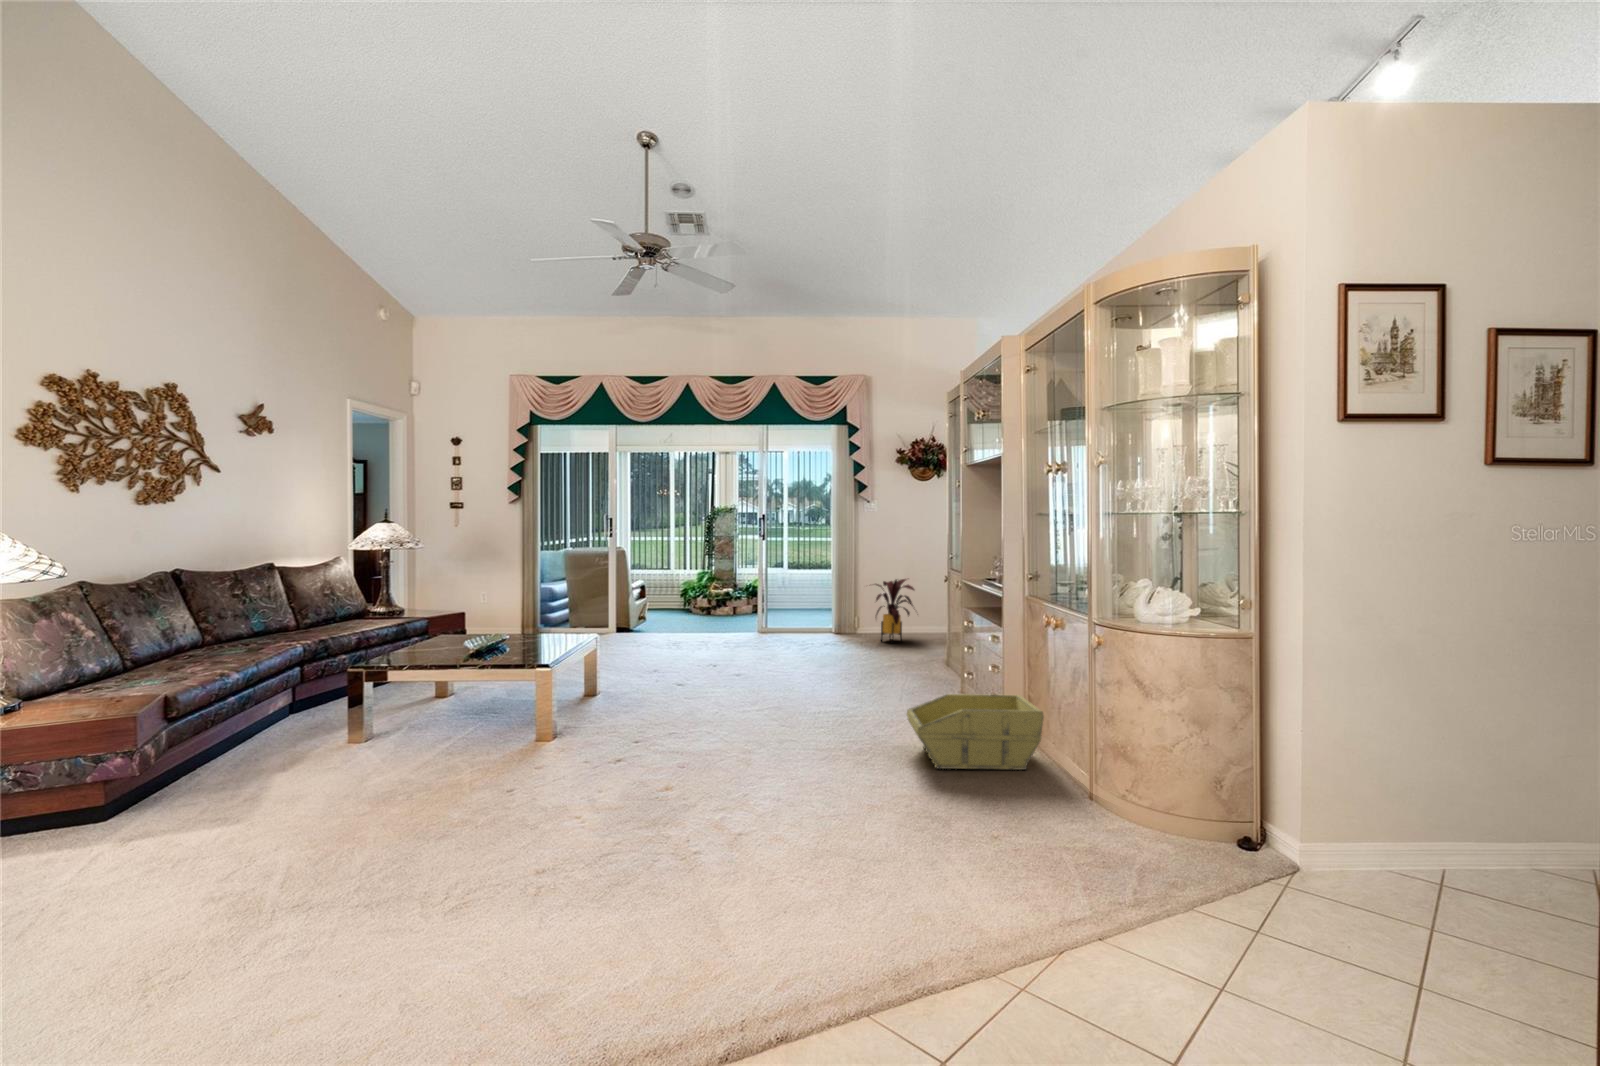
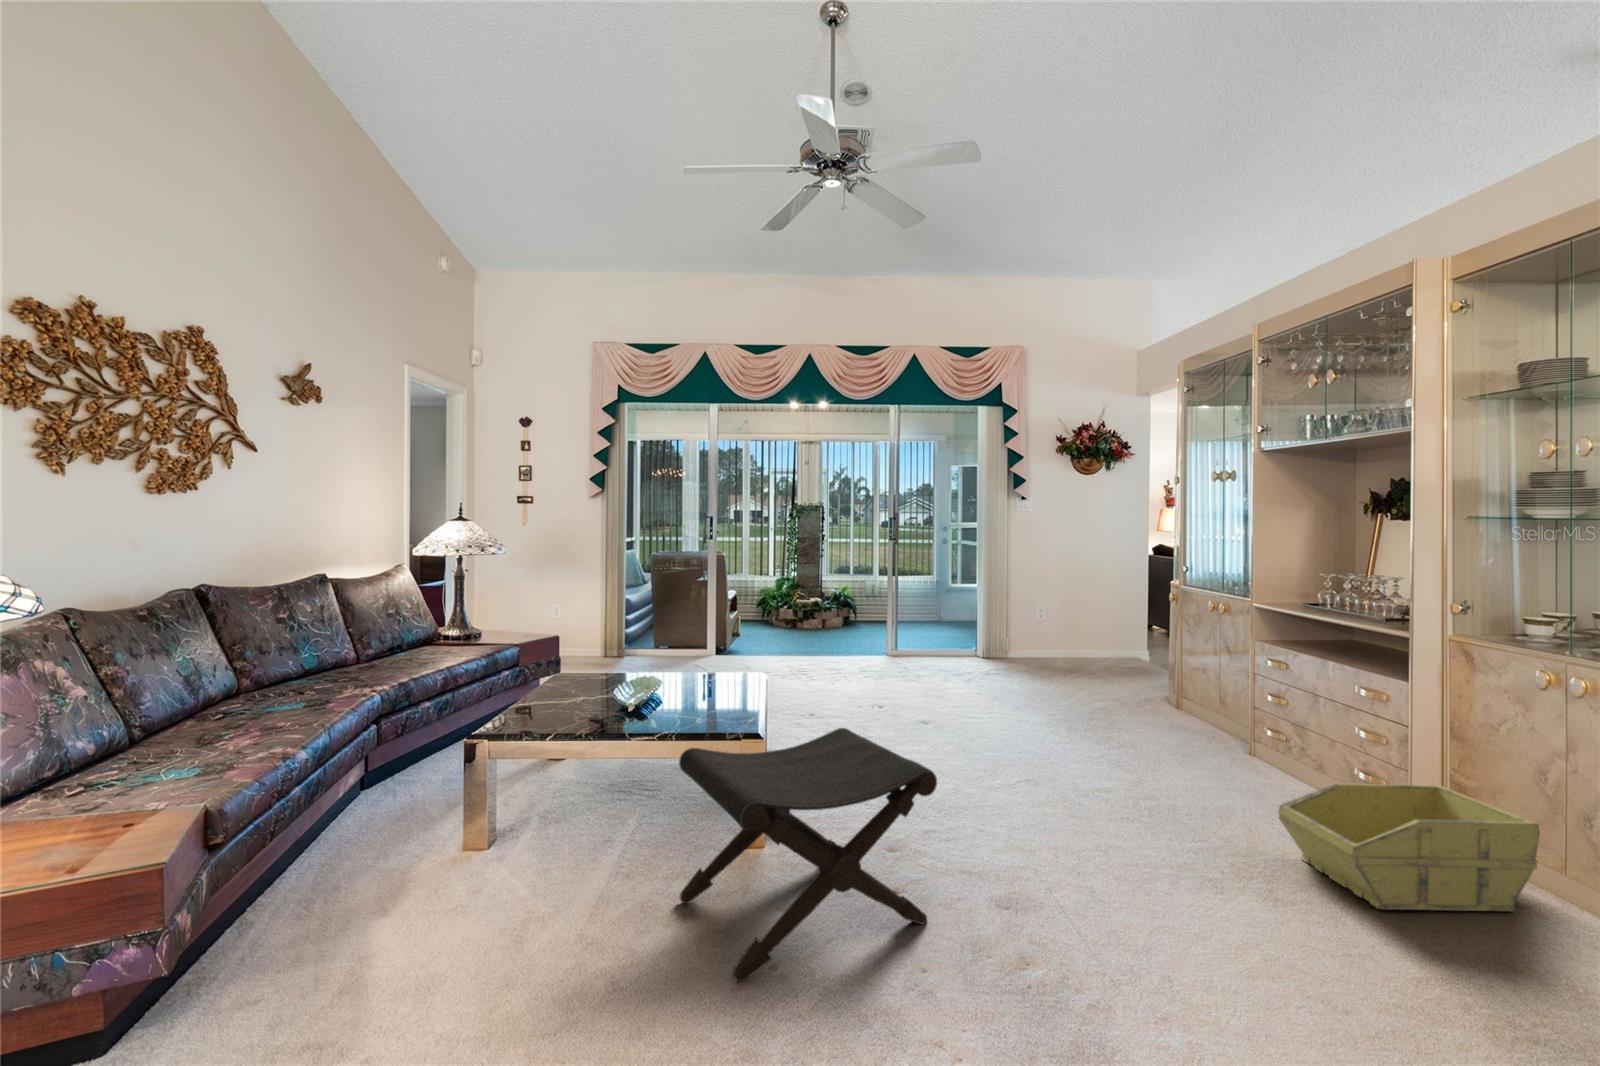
house plant: present [875,579,914,641] -> none [1024,594,1099,673]
footstool: none [477,658,636,798] -> present [679,728,937,982]

